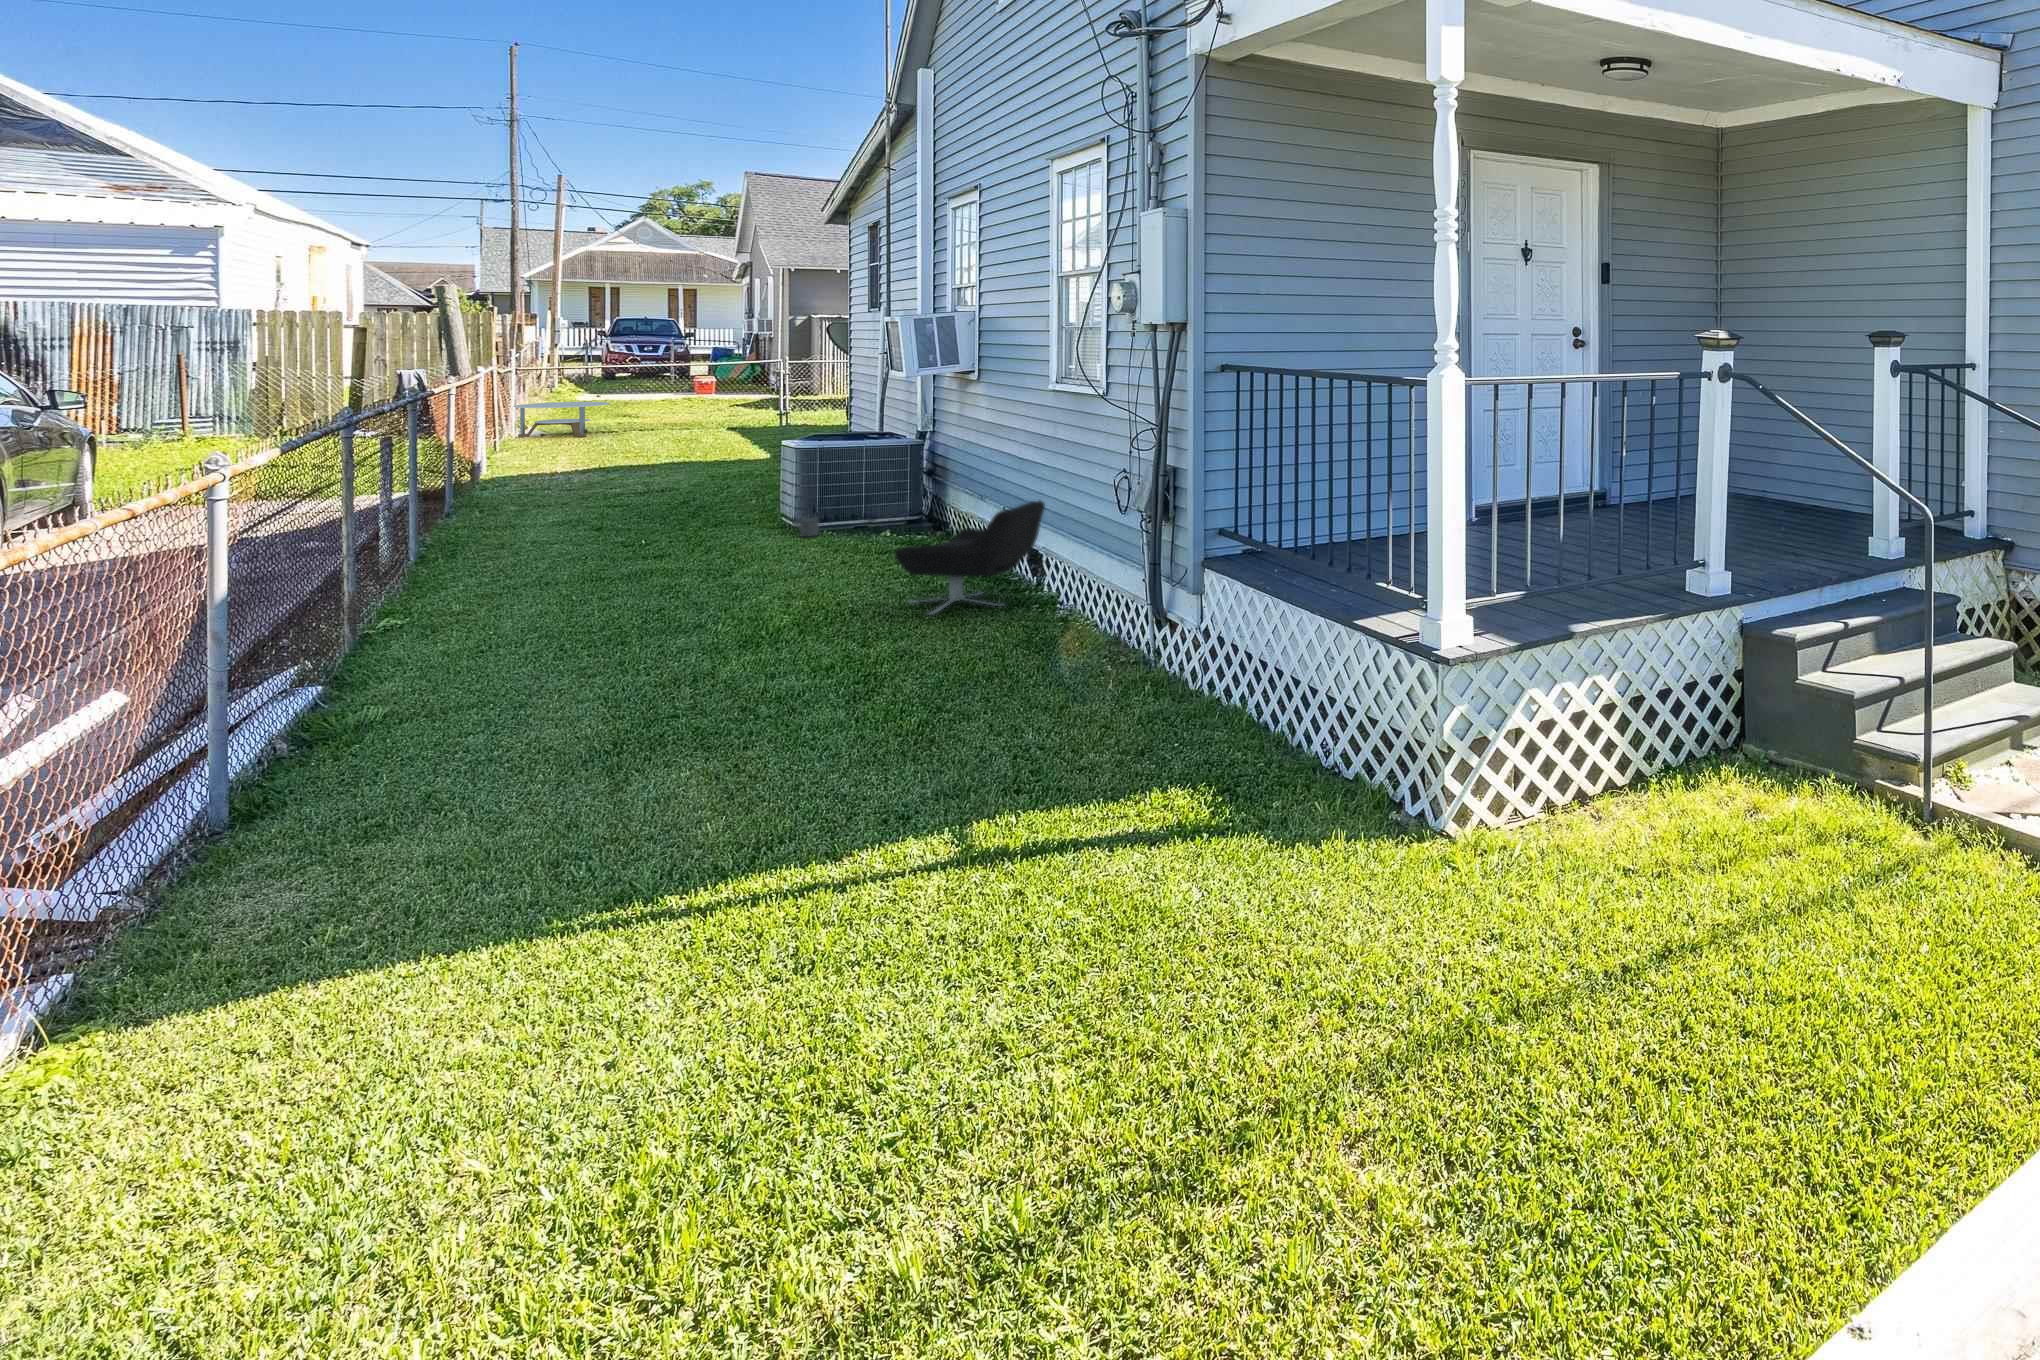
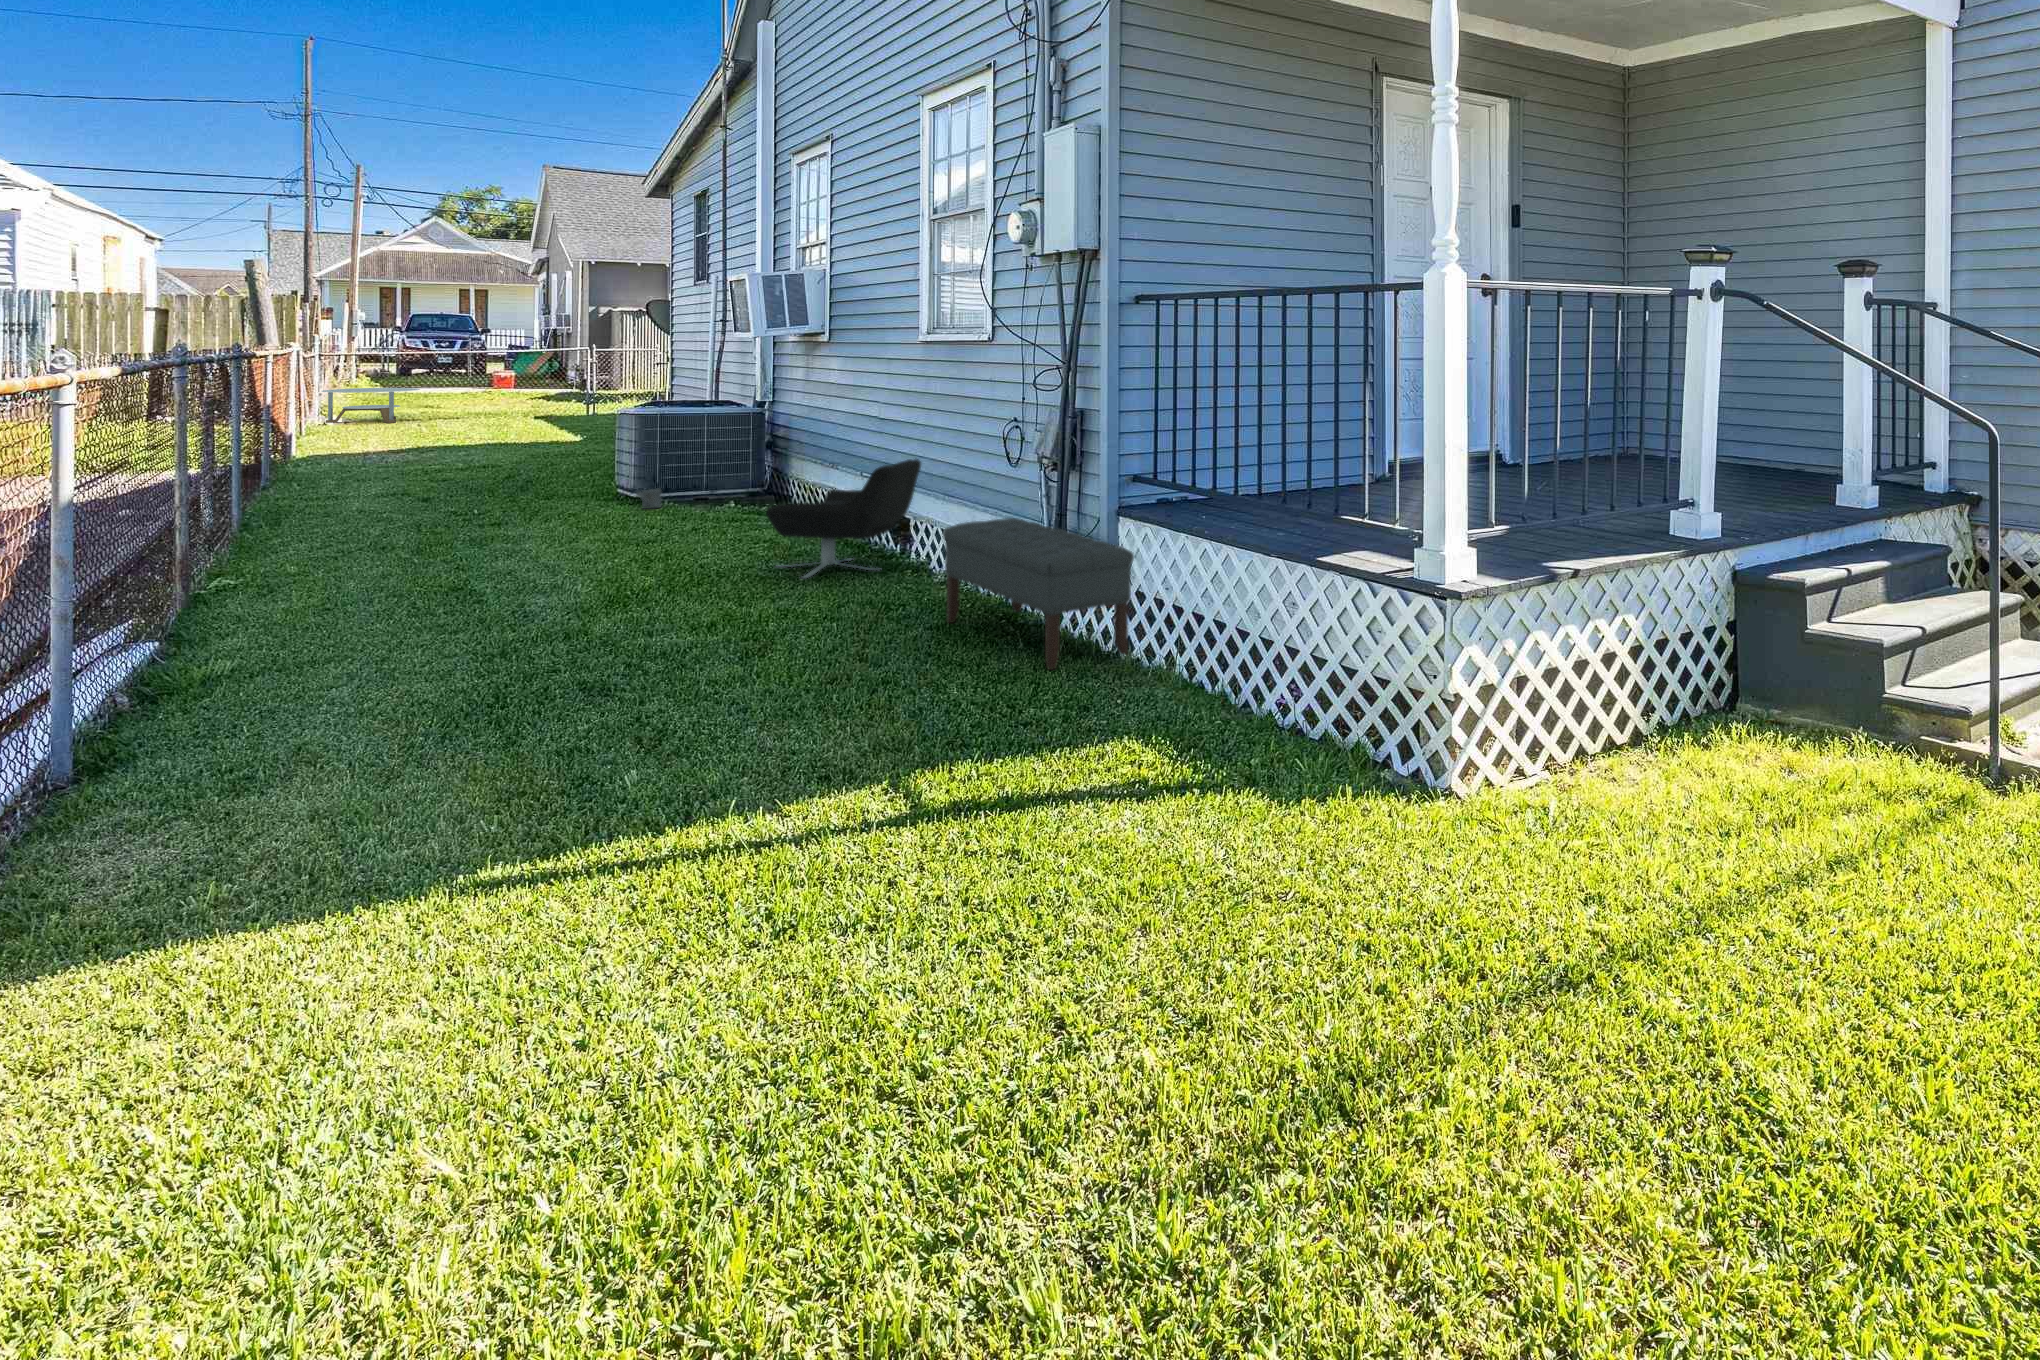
bench: none [1043,565,1207,713] -> present [943,518,1134,670]

